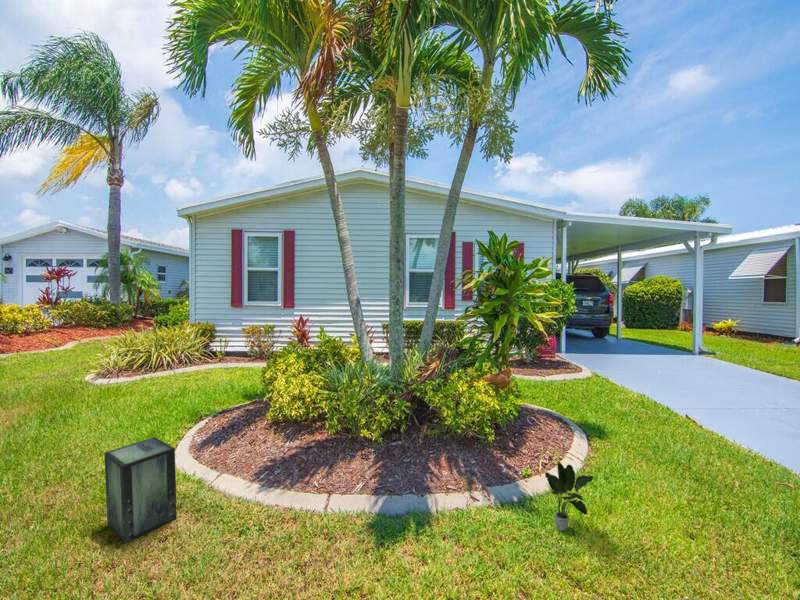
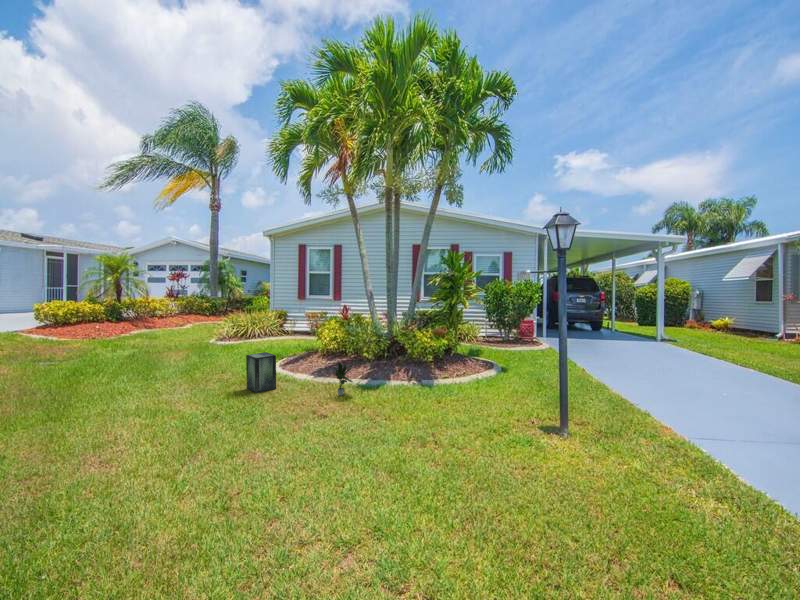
potted plant: present [545,462,594,531] -> present [334,363,352,396]

